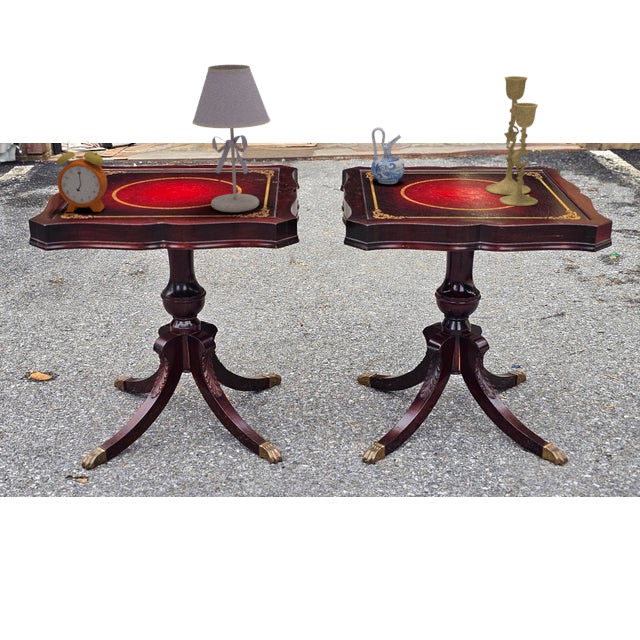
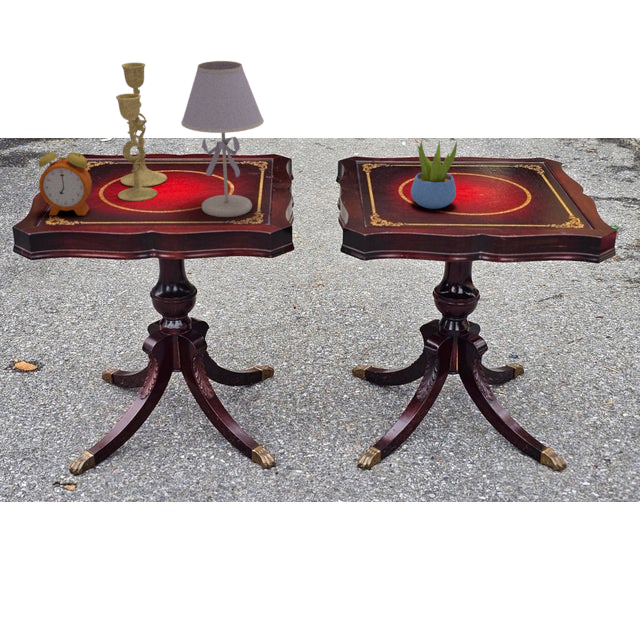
candlestick: present [486,76,538,206] -> present [116,63,167,201]
ceramic pitcher: present [371,127,404,184] -> none [369,120,403,179]
succulent plant: none [411,139,454,205] -> present [411,142,457,209]

